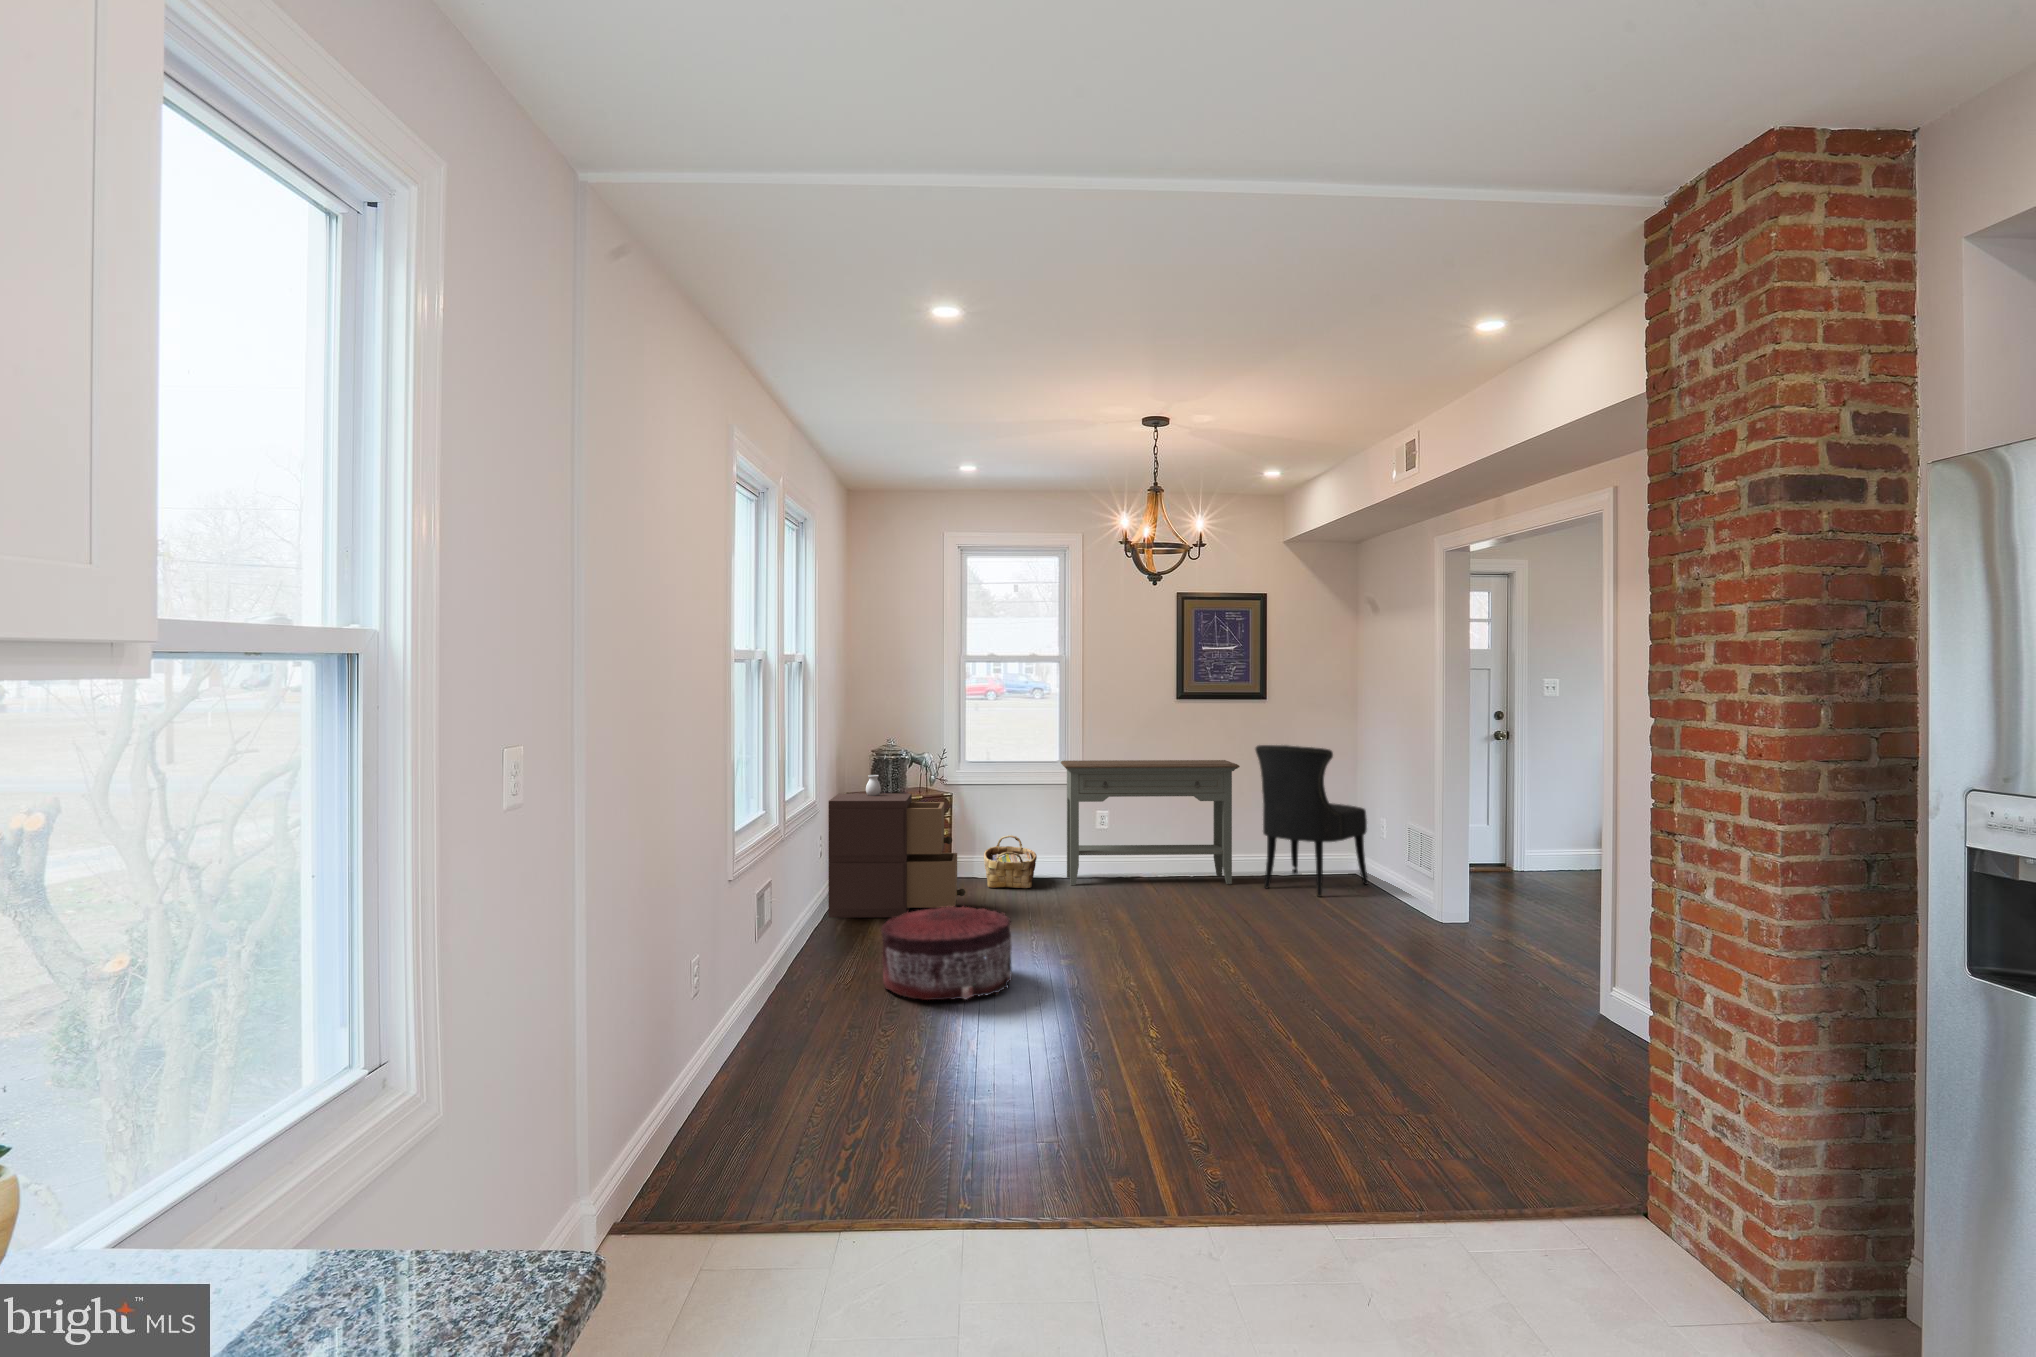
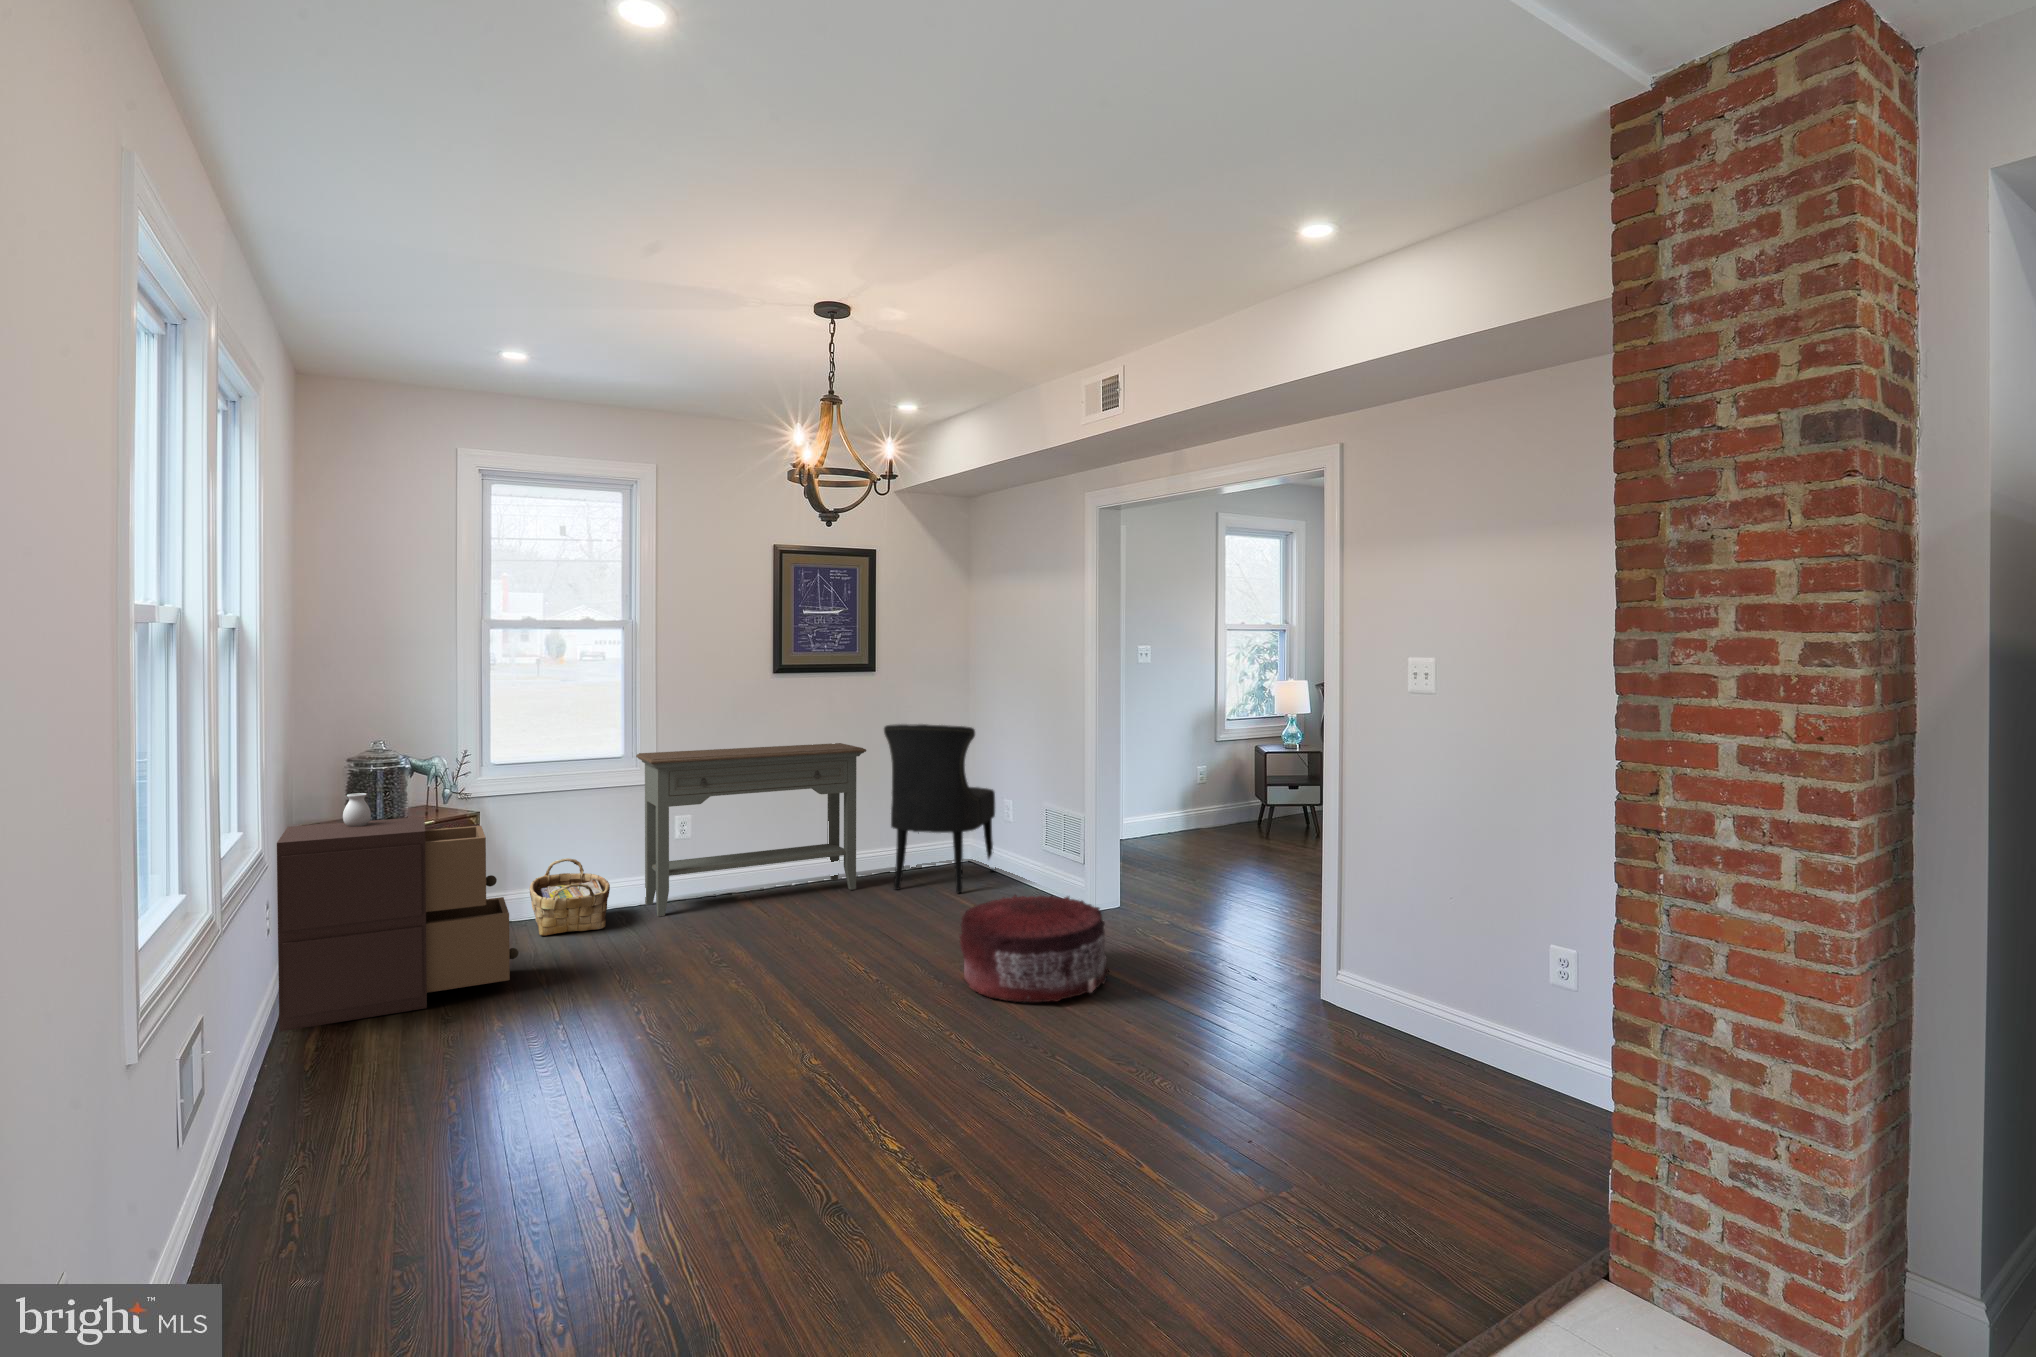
pouf: present [881,906,1012,1000] -> present [959,895,1109,1002]

